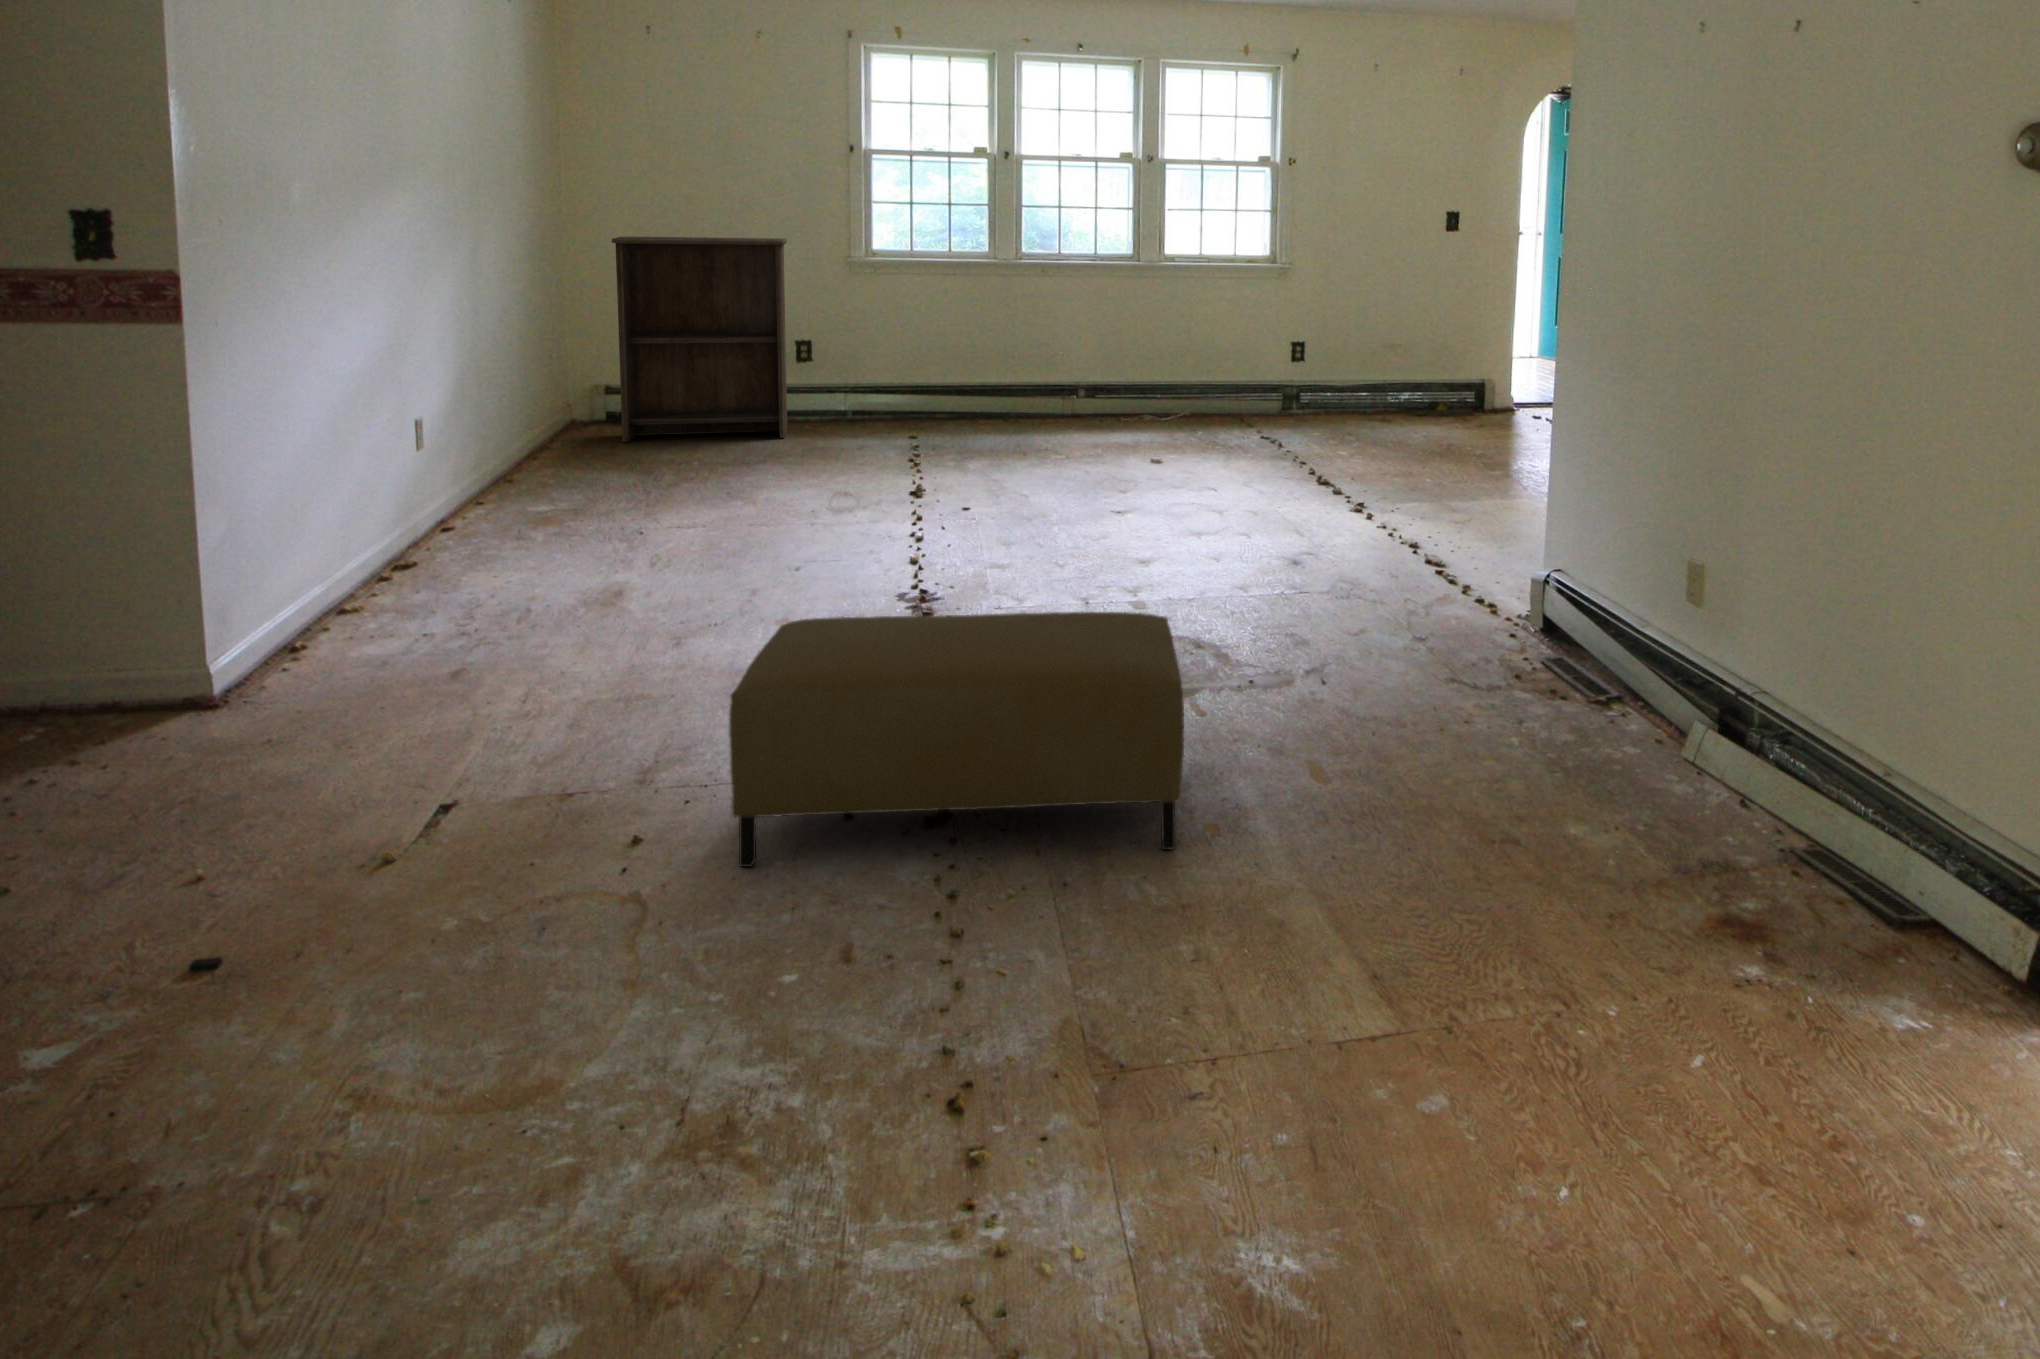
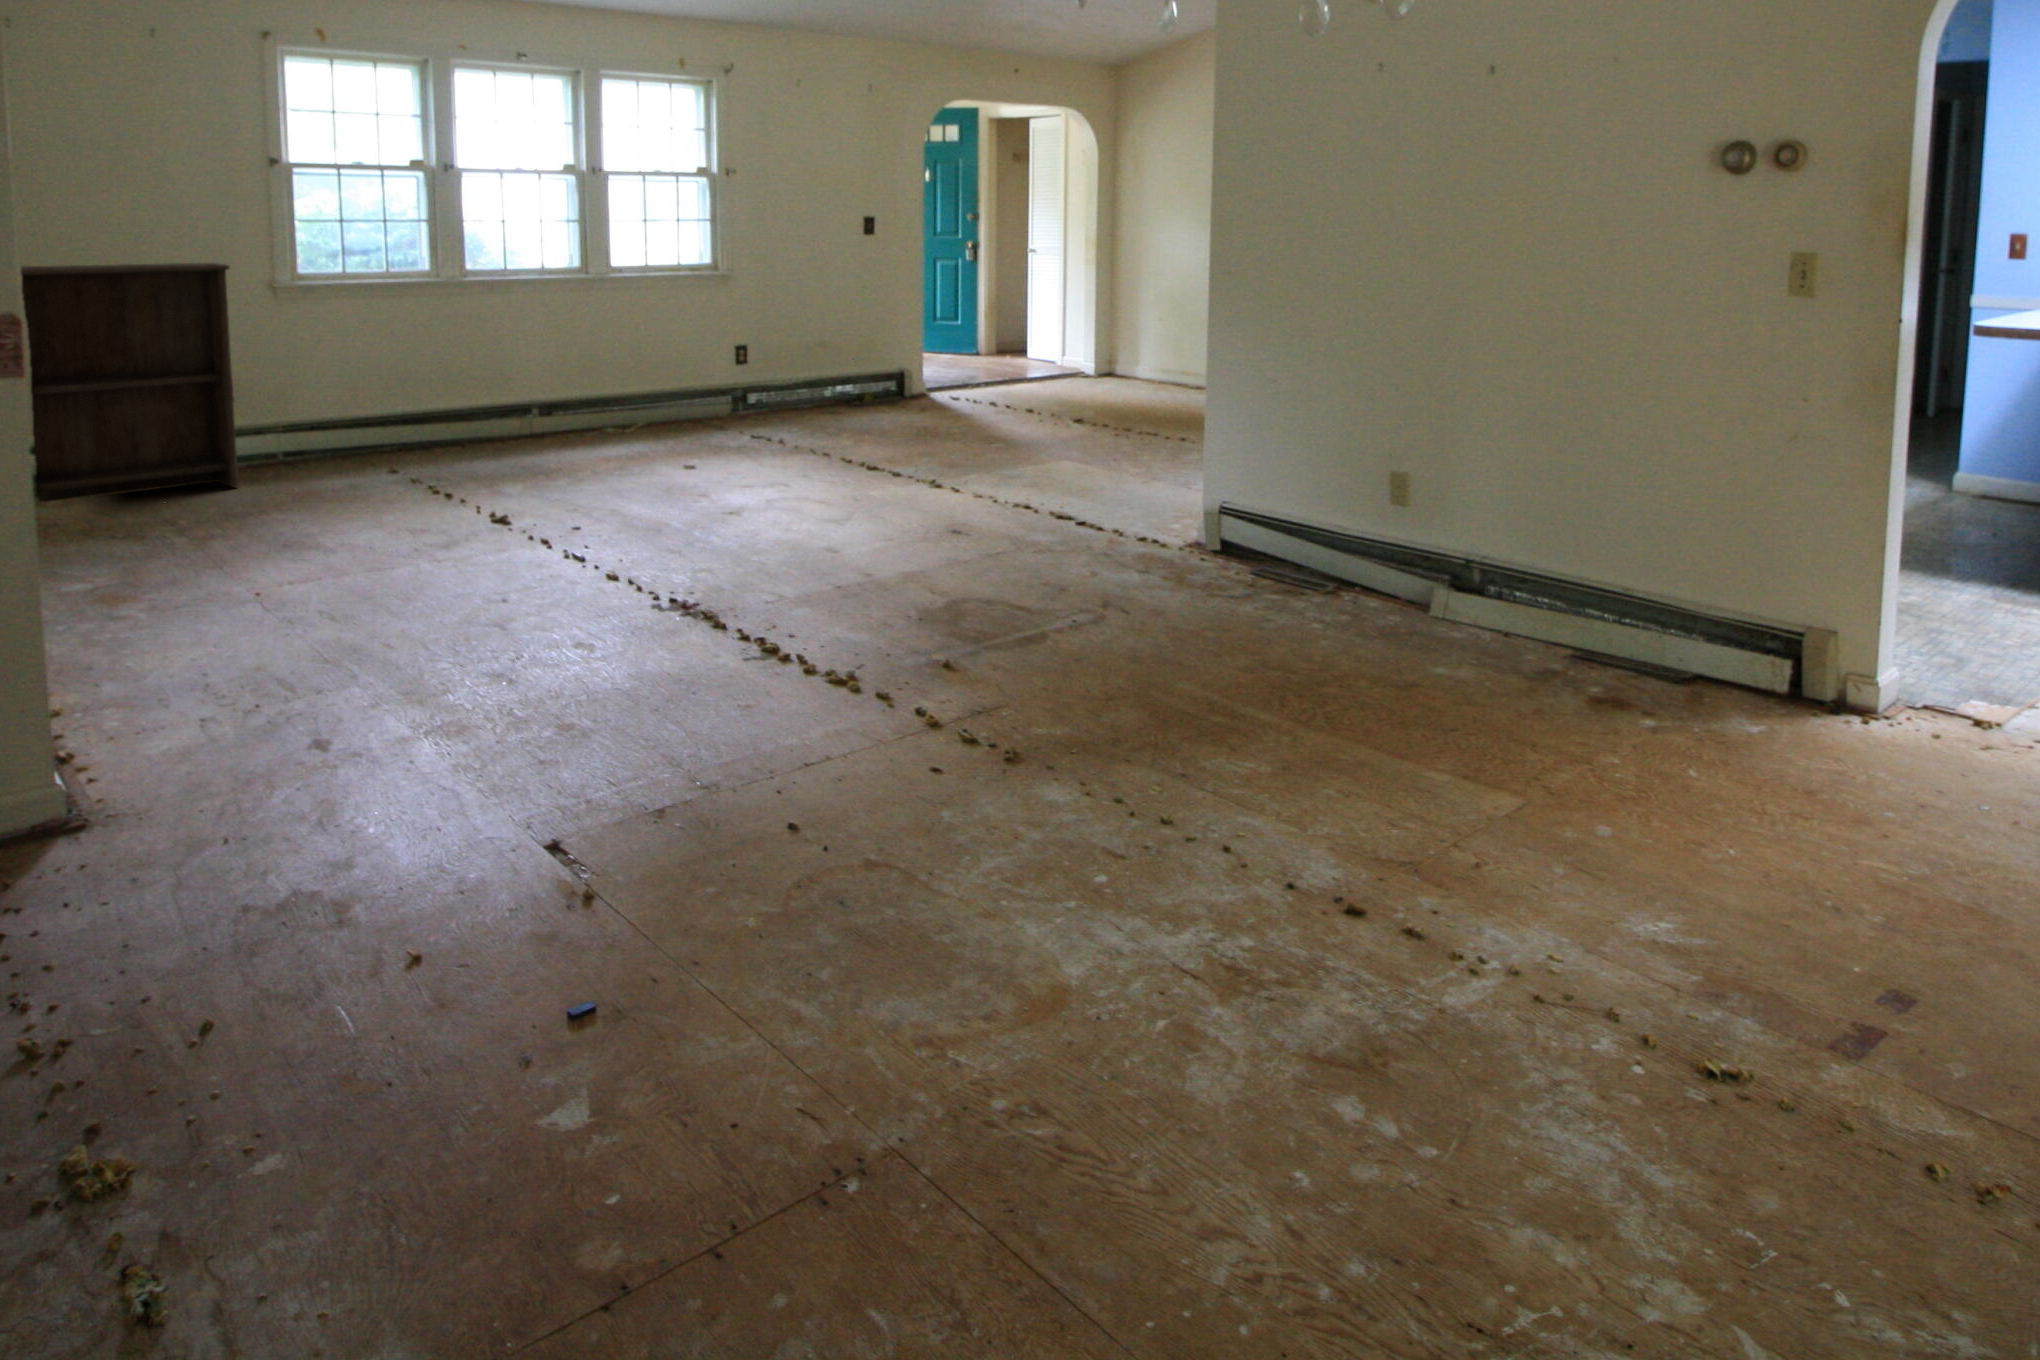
ottoman: present [729,612,1184,867] -> none [804,551,1192,803]

